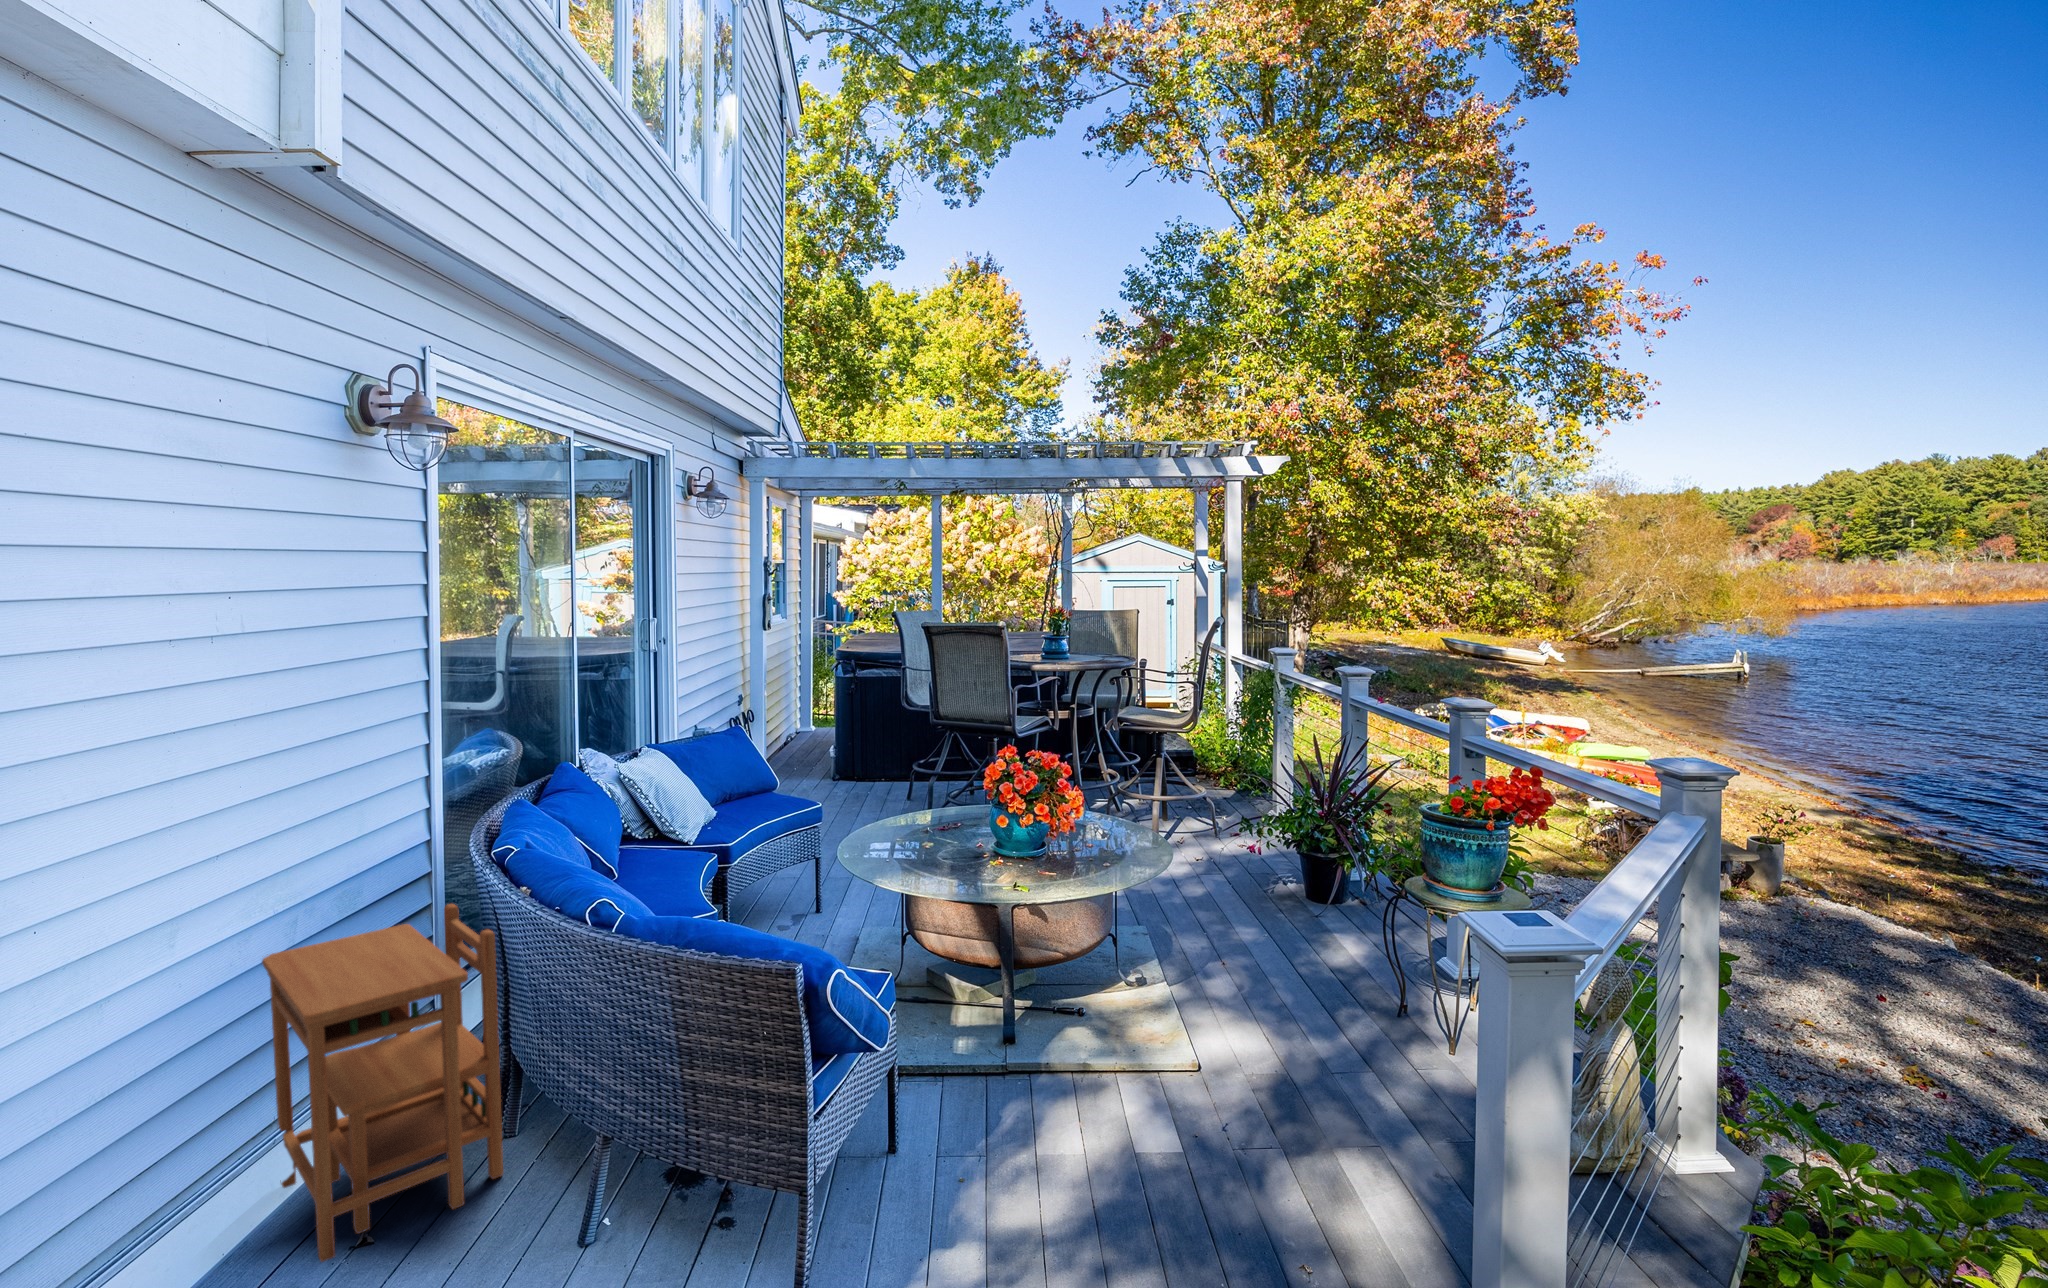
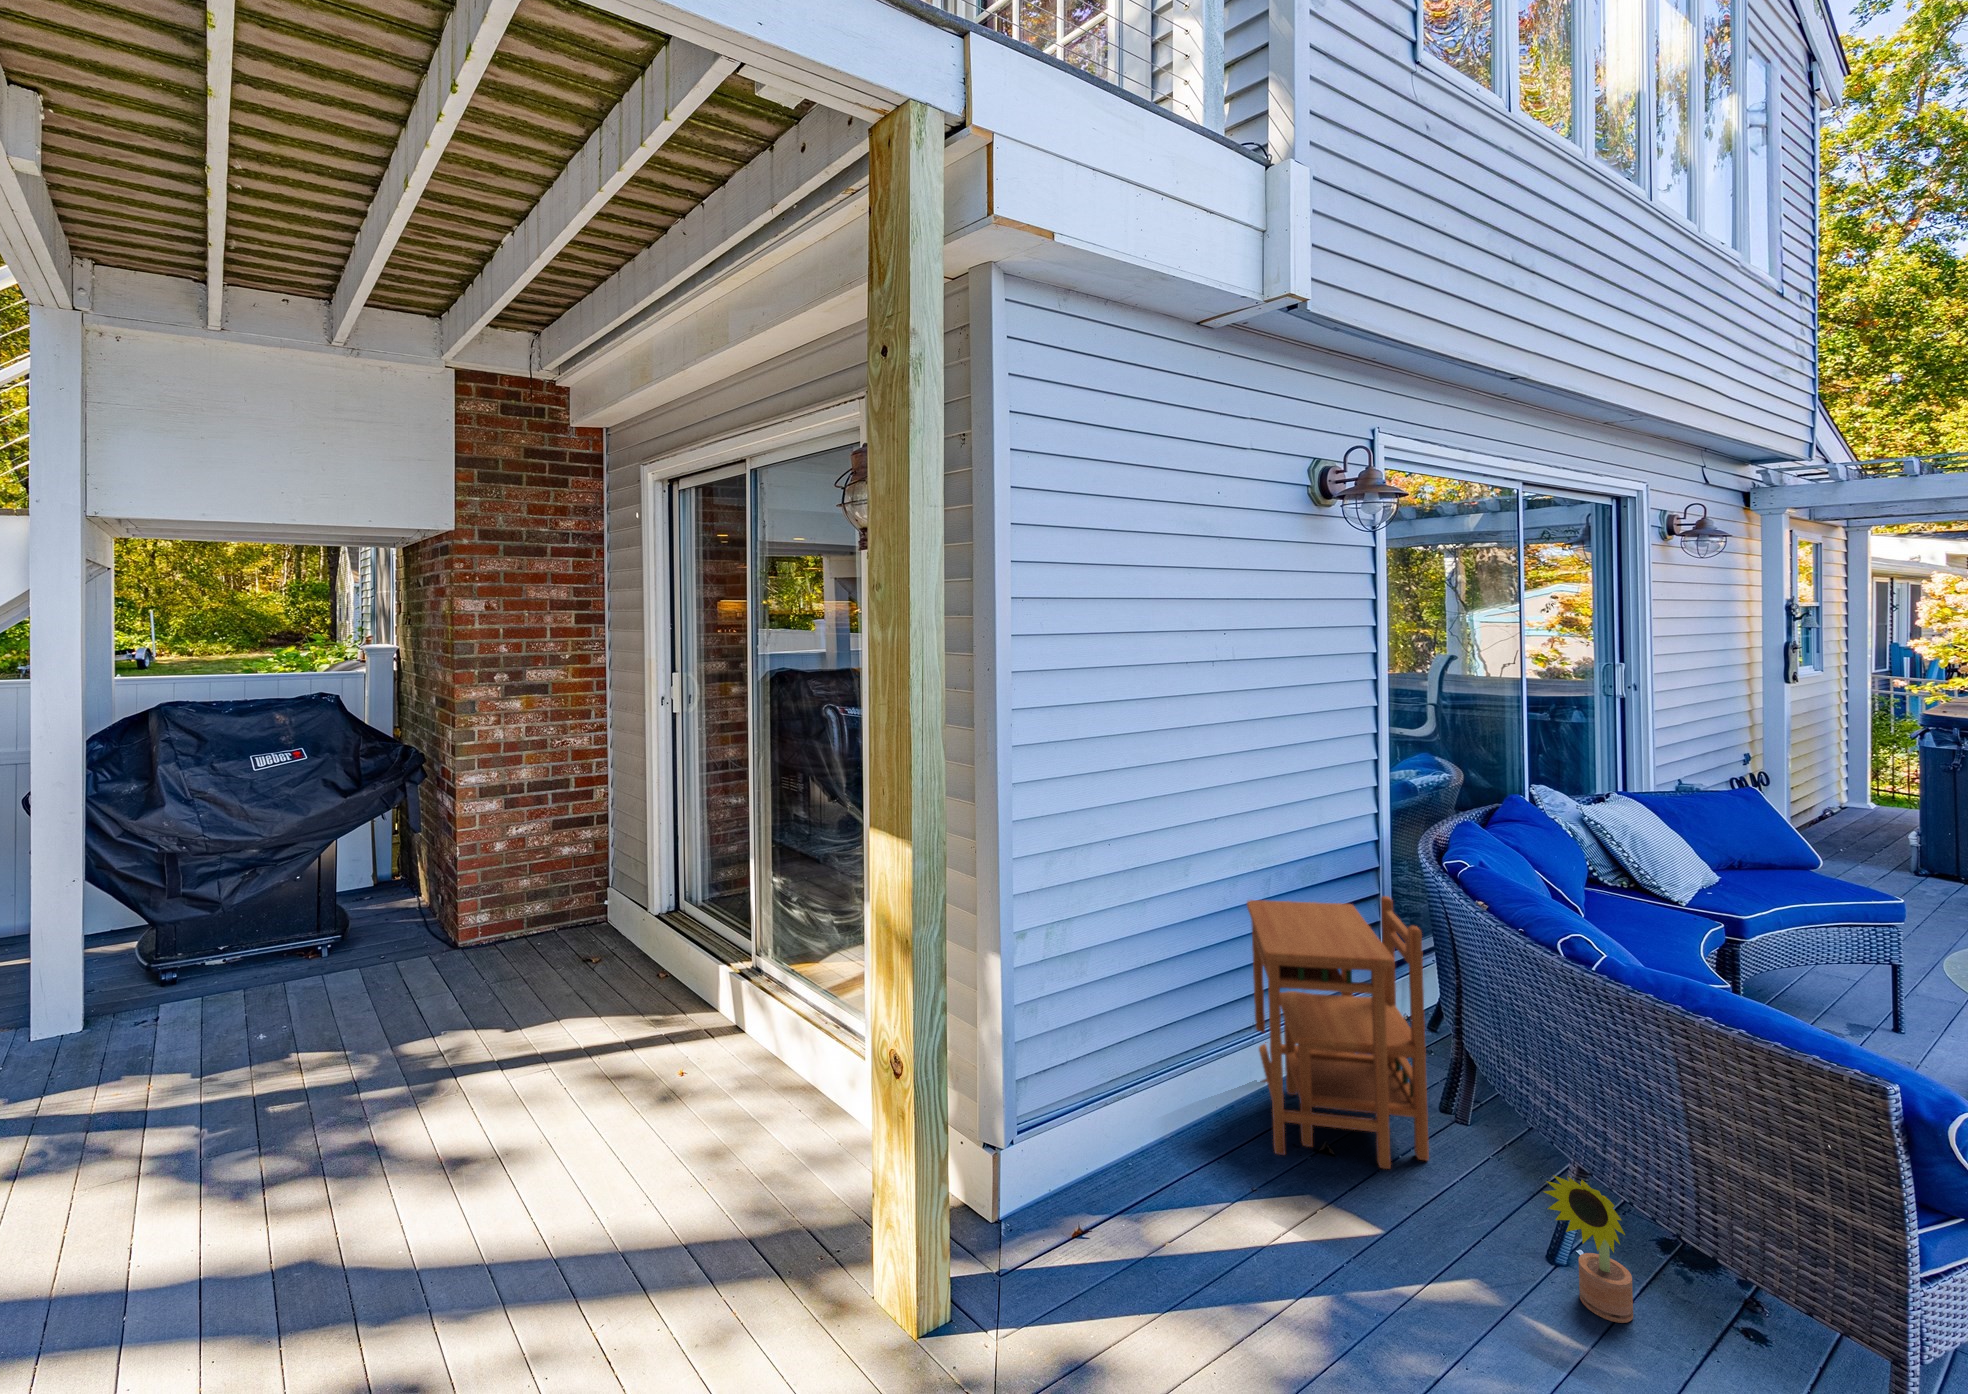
decorative plant: none [614,1117,682,1230] -> present [1544,1175,1633,1323]

